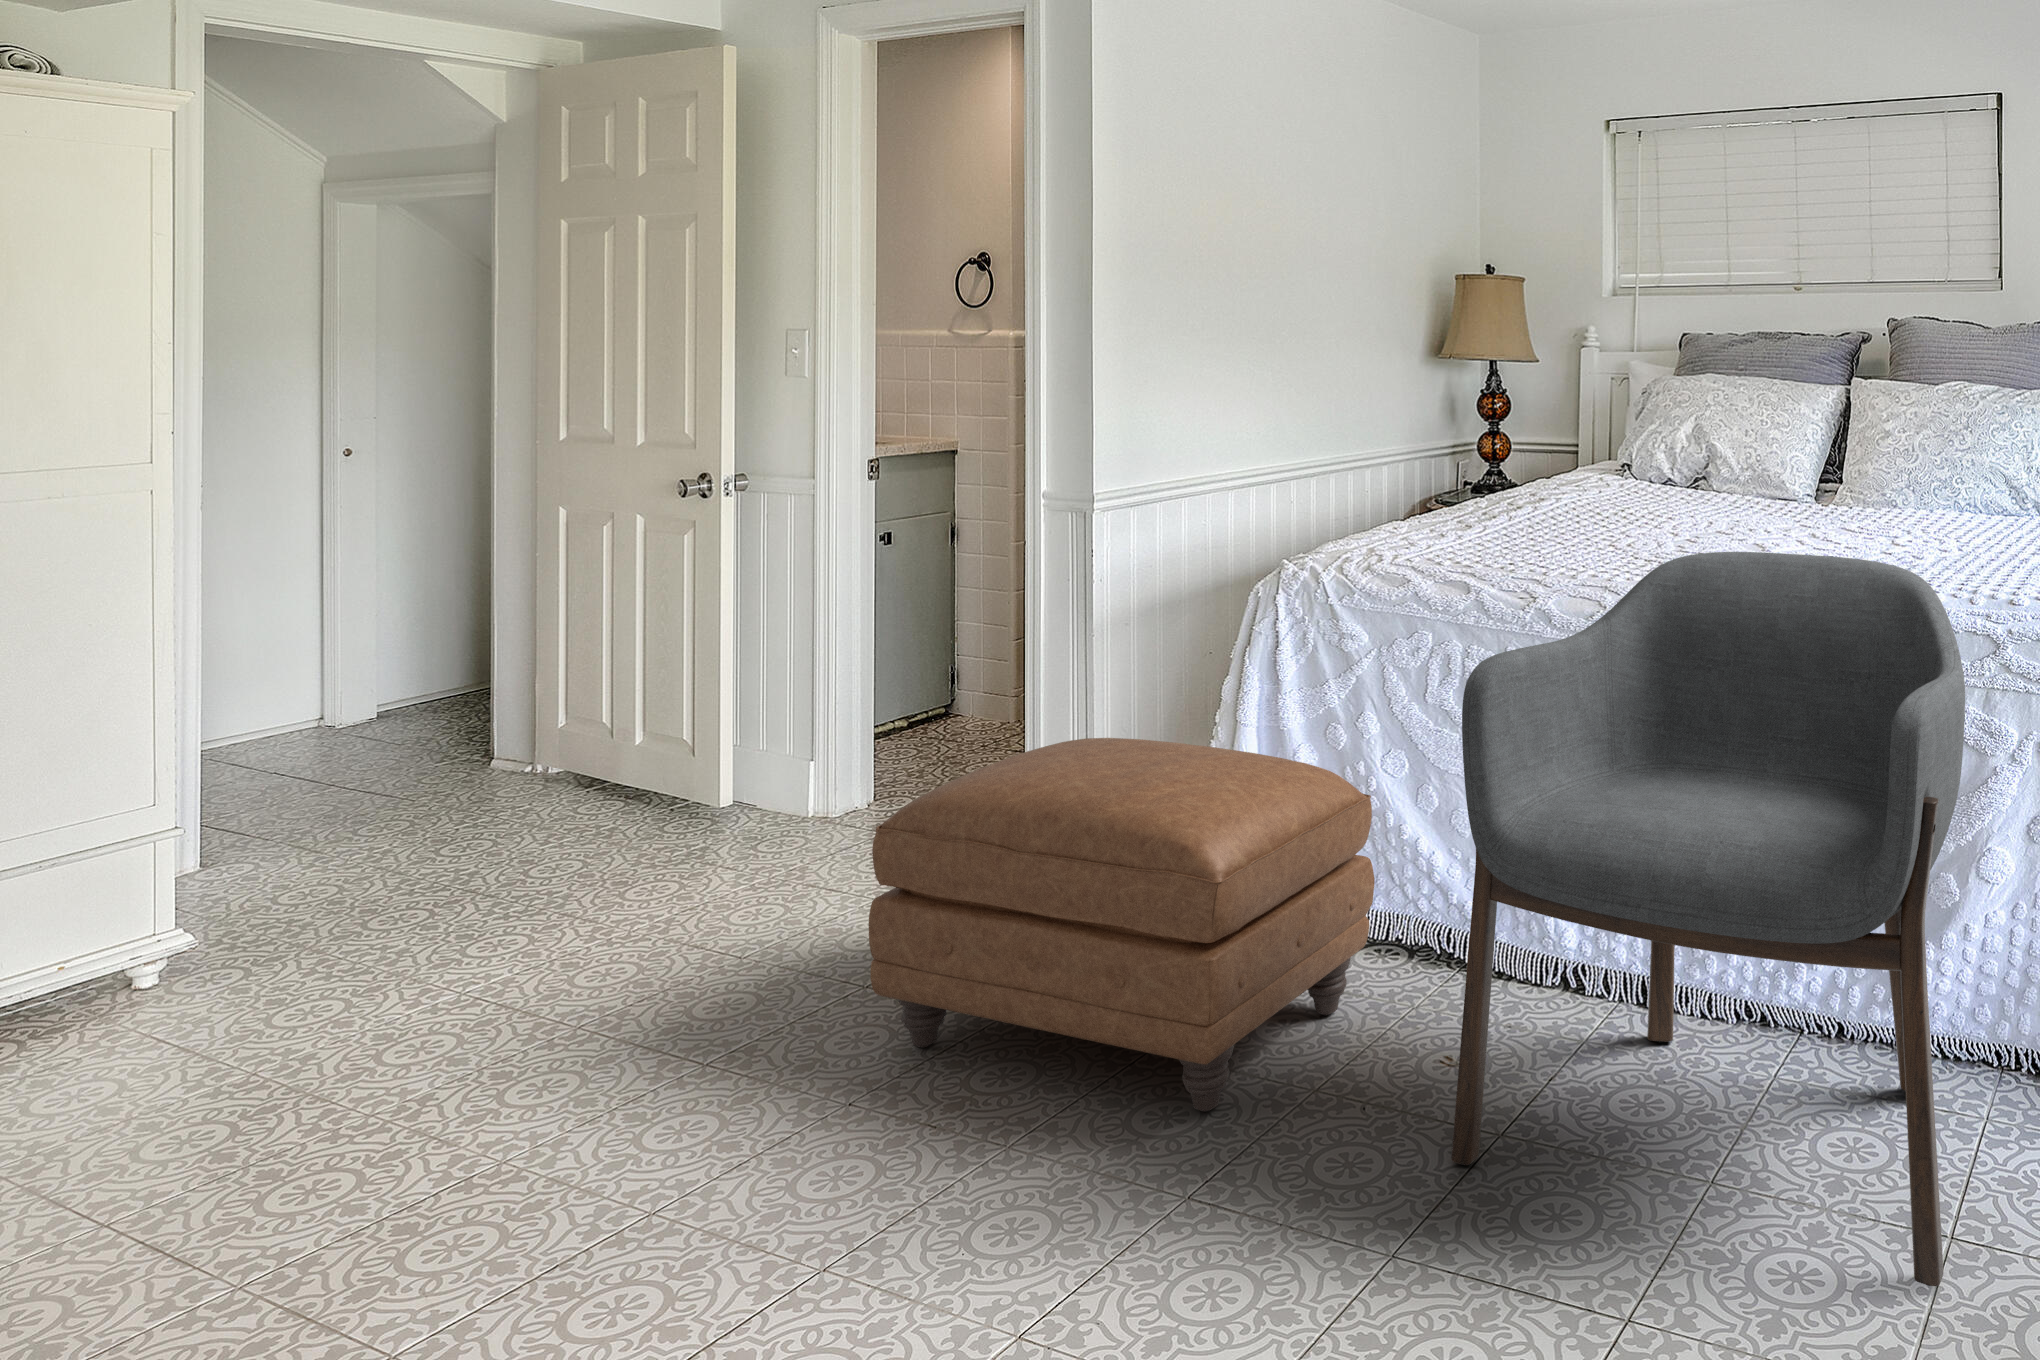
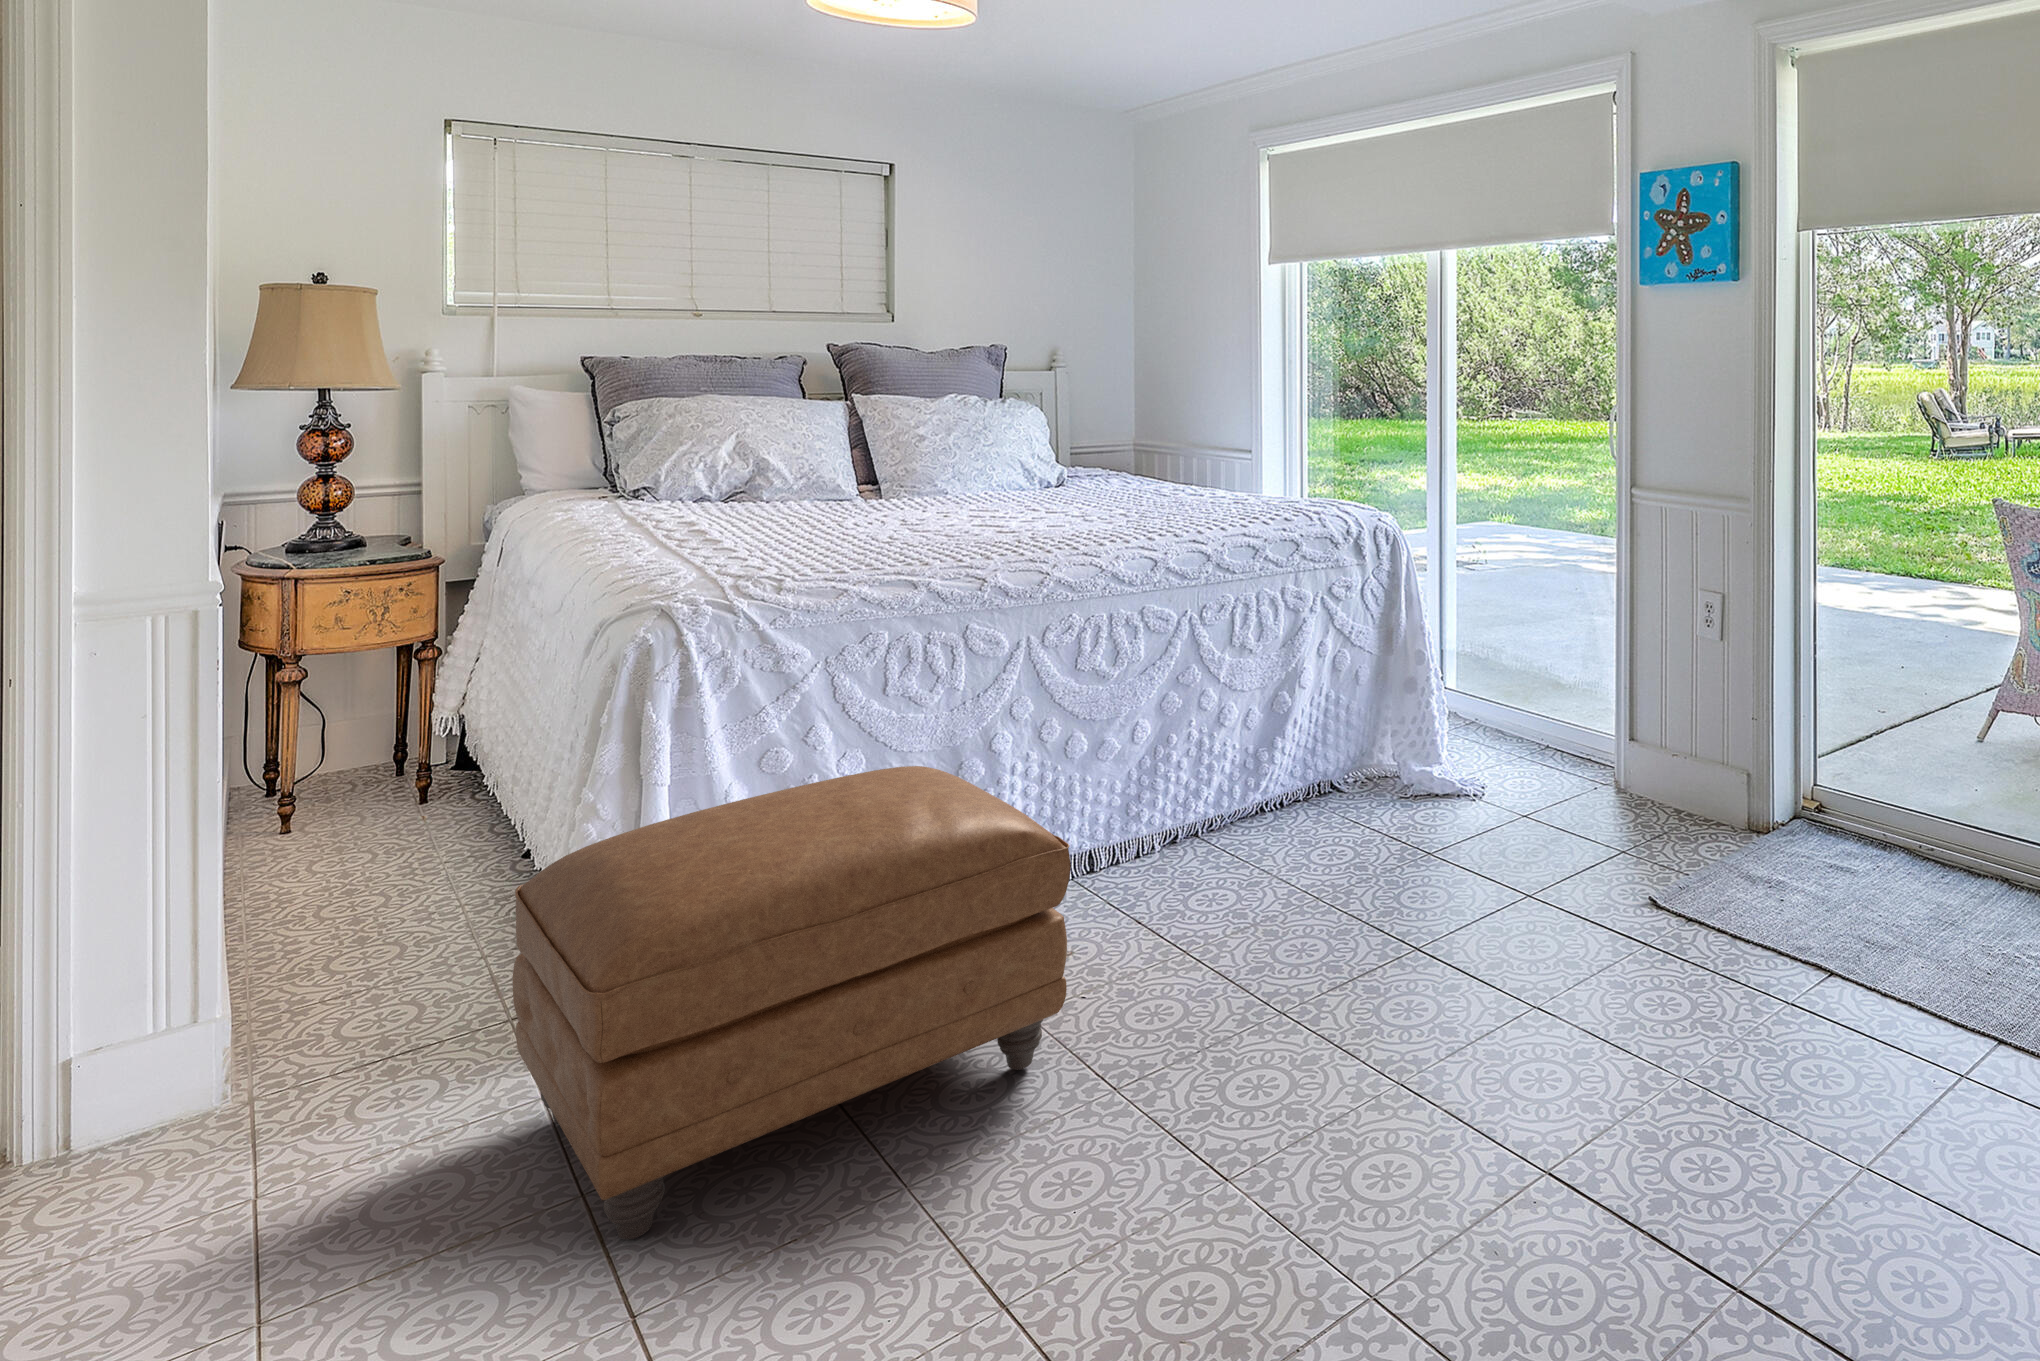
armchair: present [1451,552,1965,1286] -> none [1134,501,1482,976]

